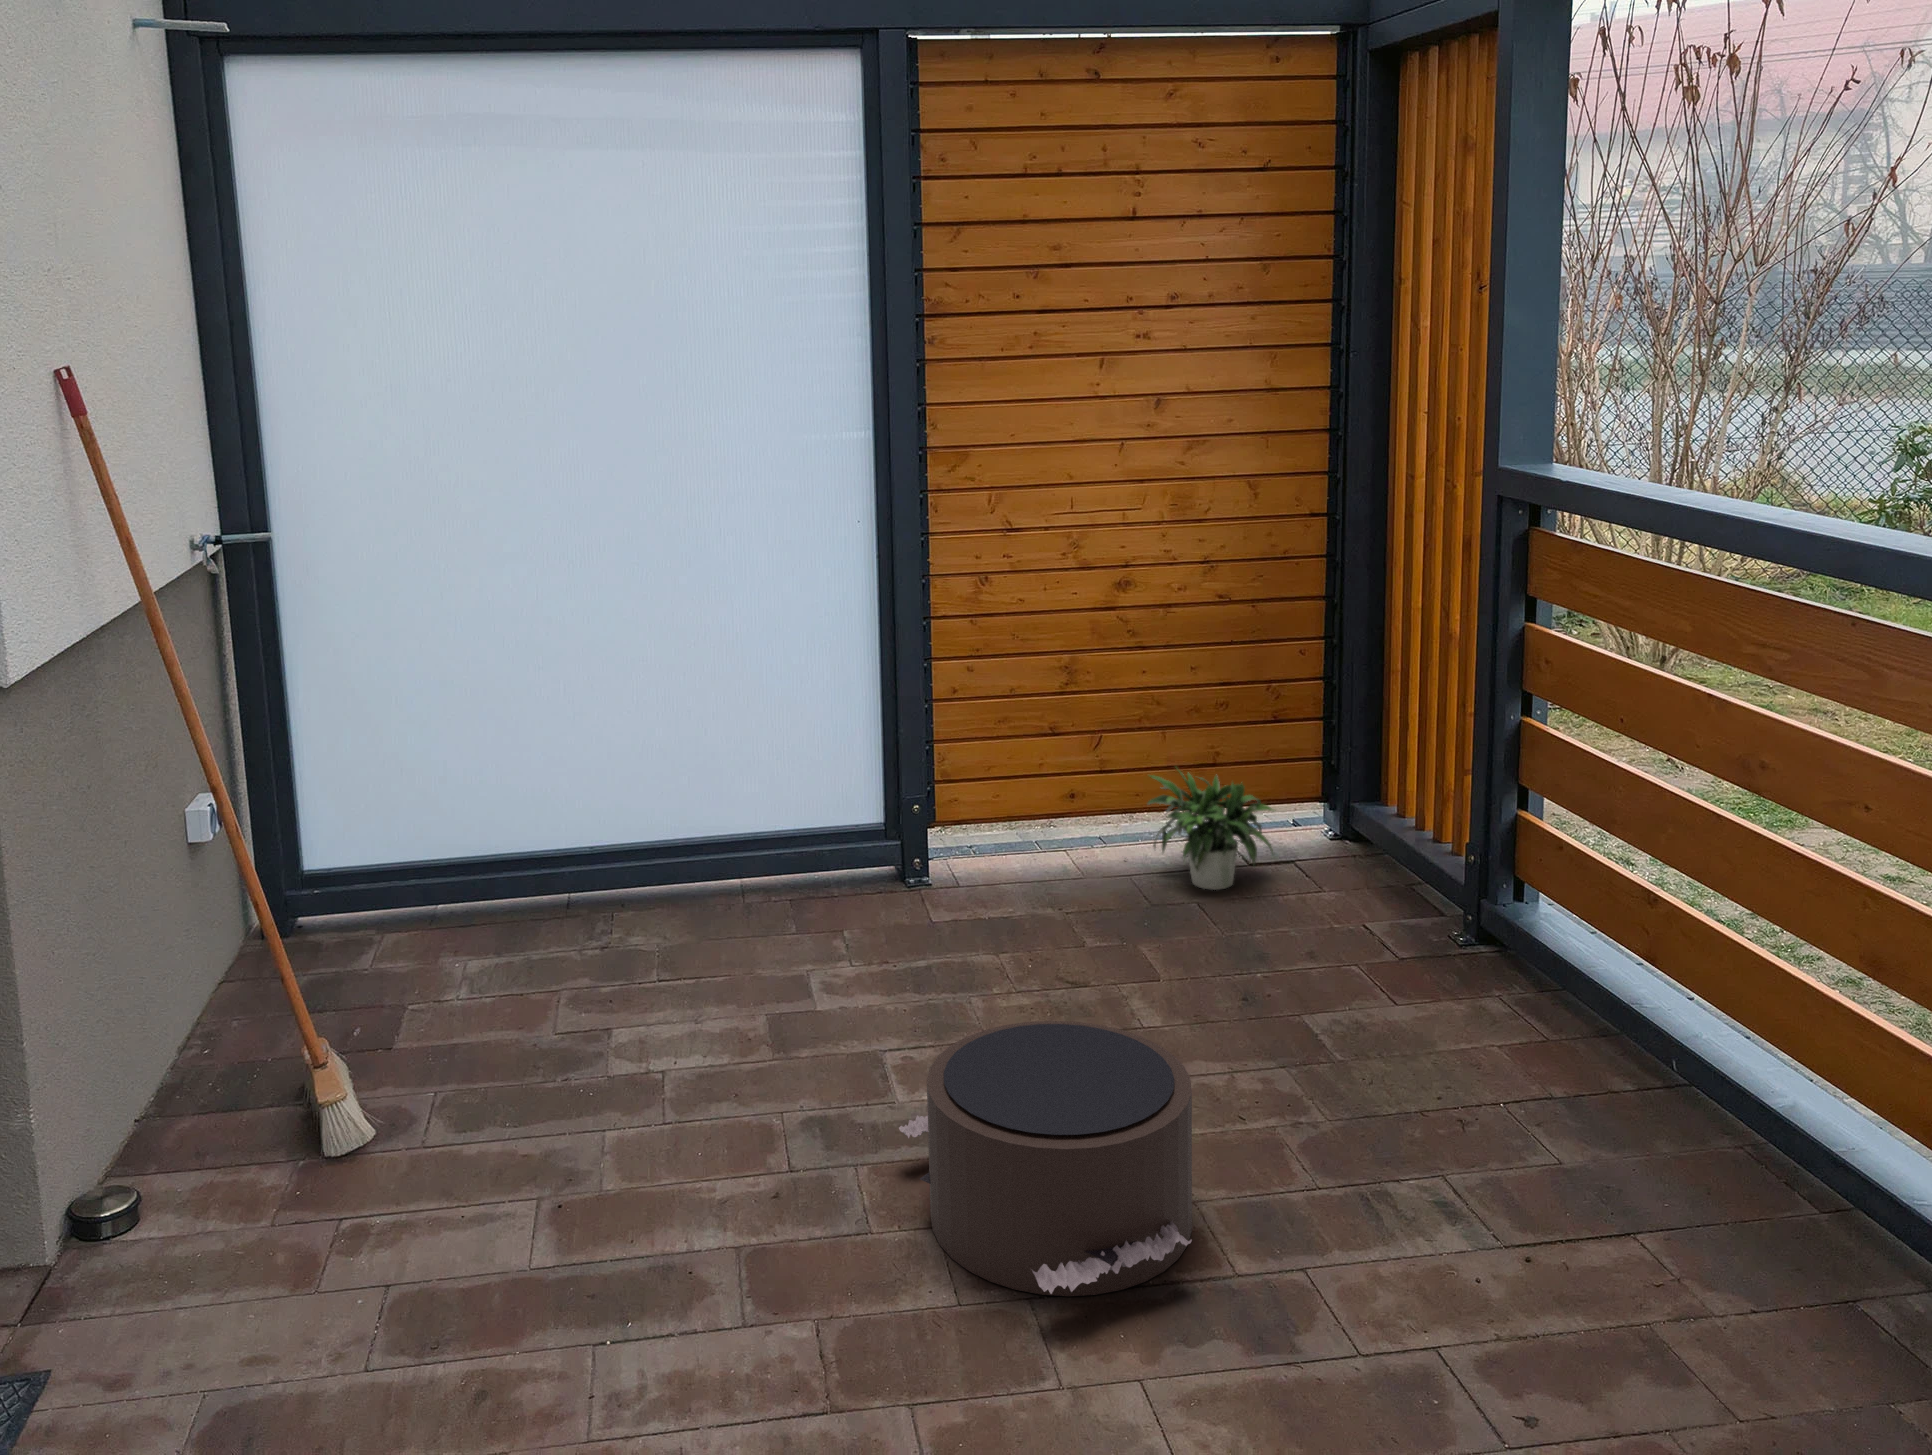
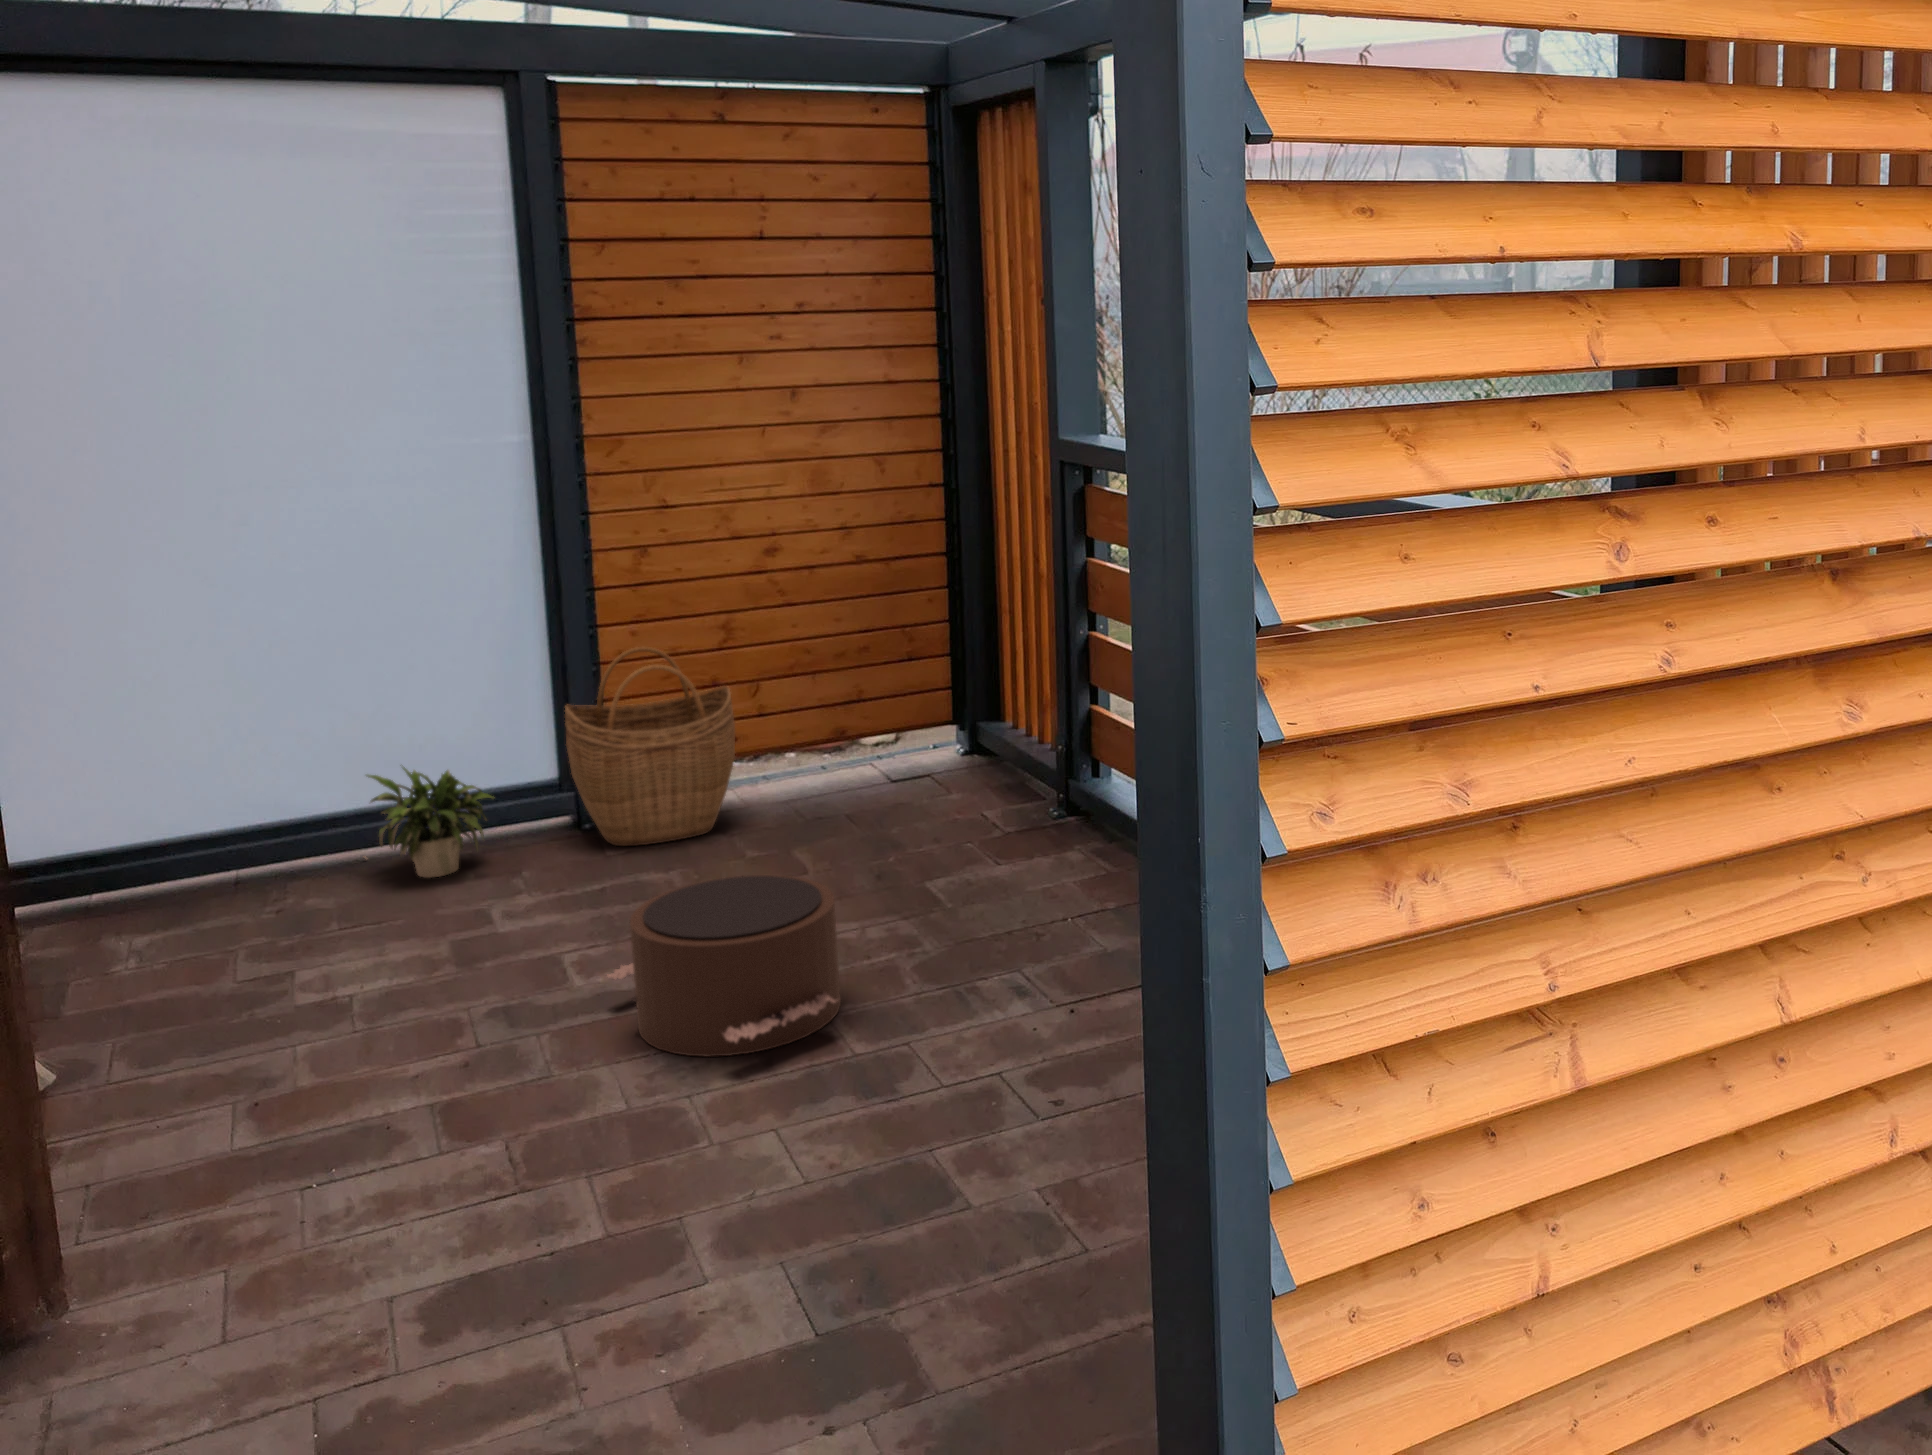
woven basket: none [888,685,1072,915] -> present [565,647,735,846]
potted plant: present [1148,771,1274,890] -> present [367,767,492,877]

